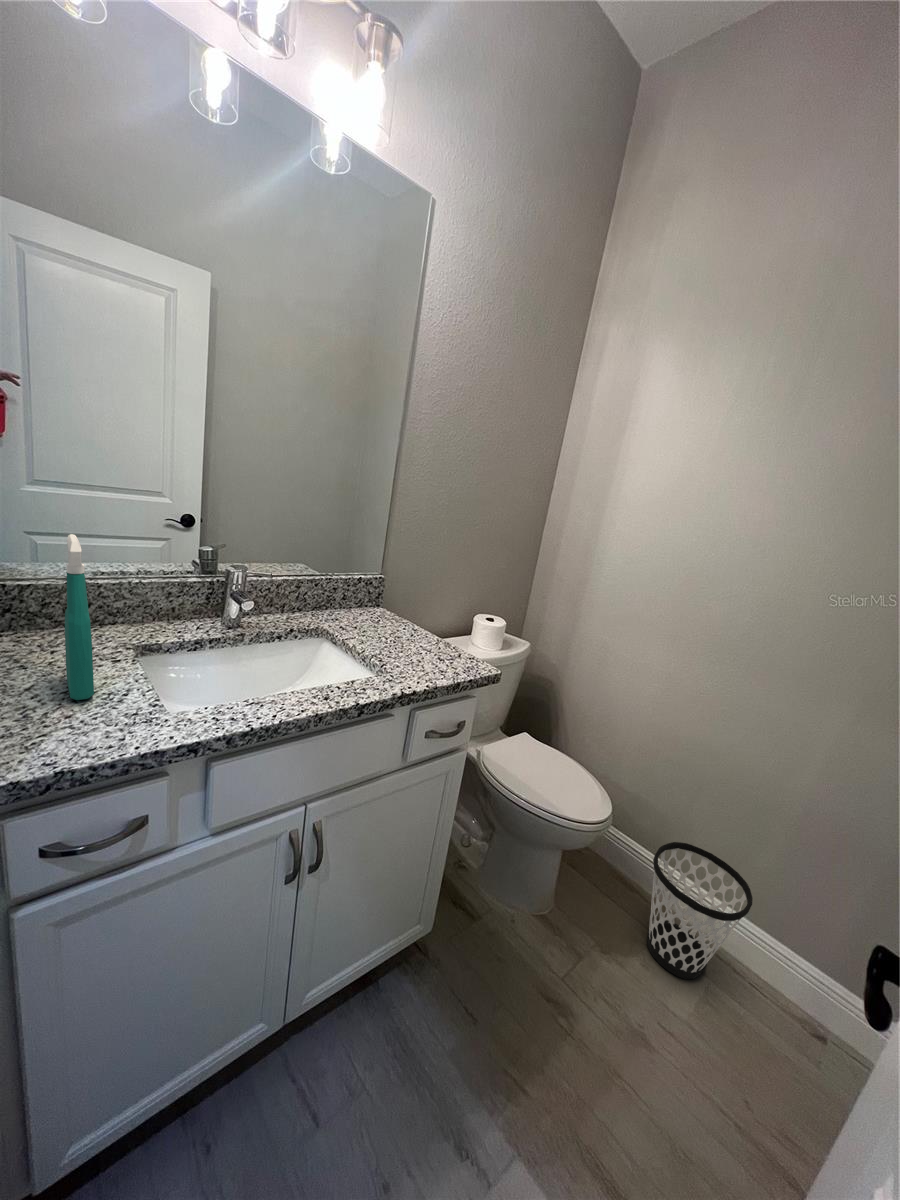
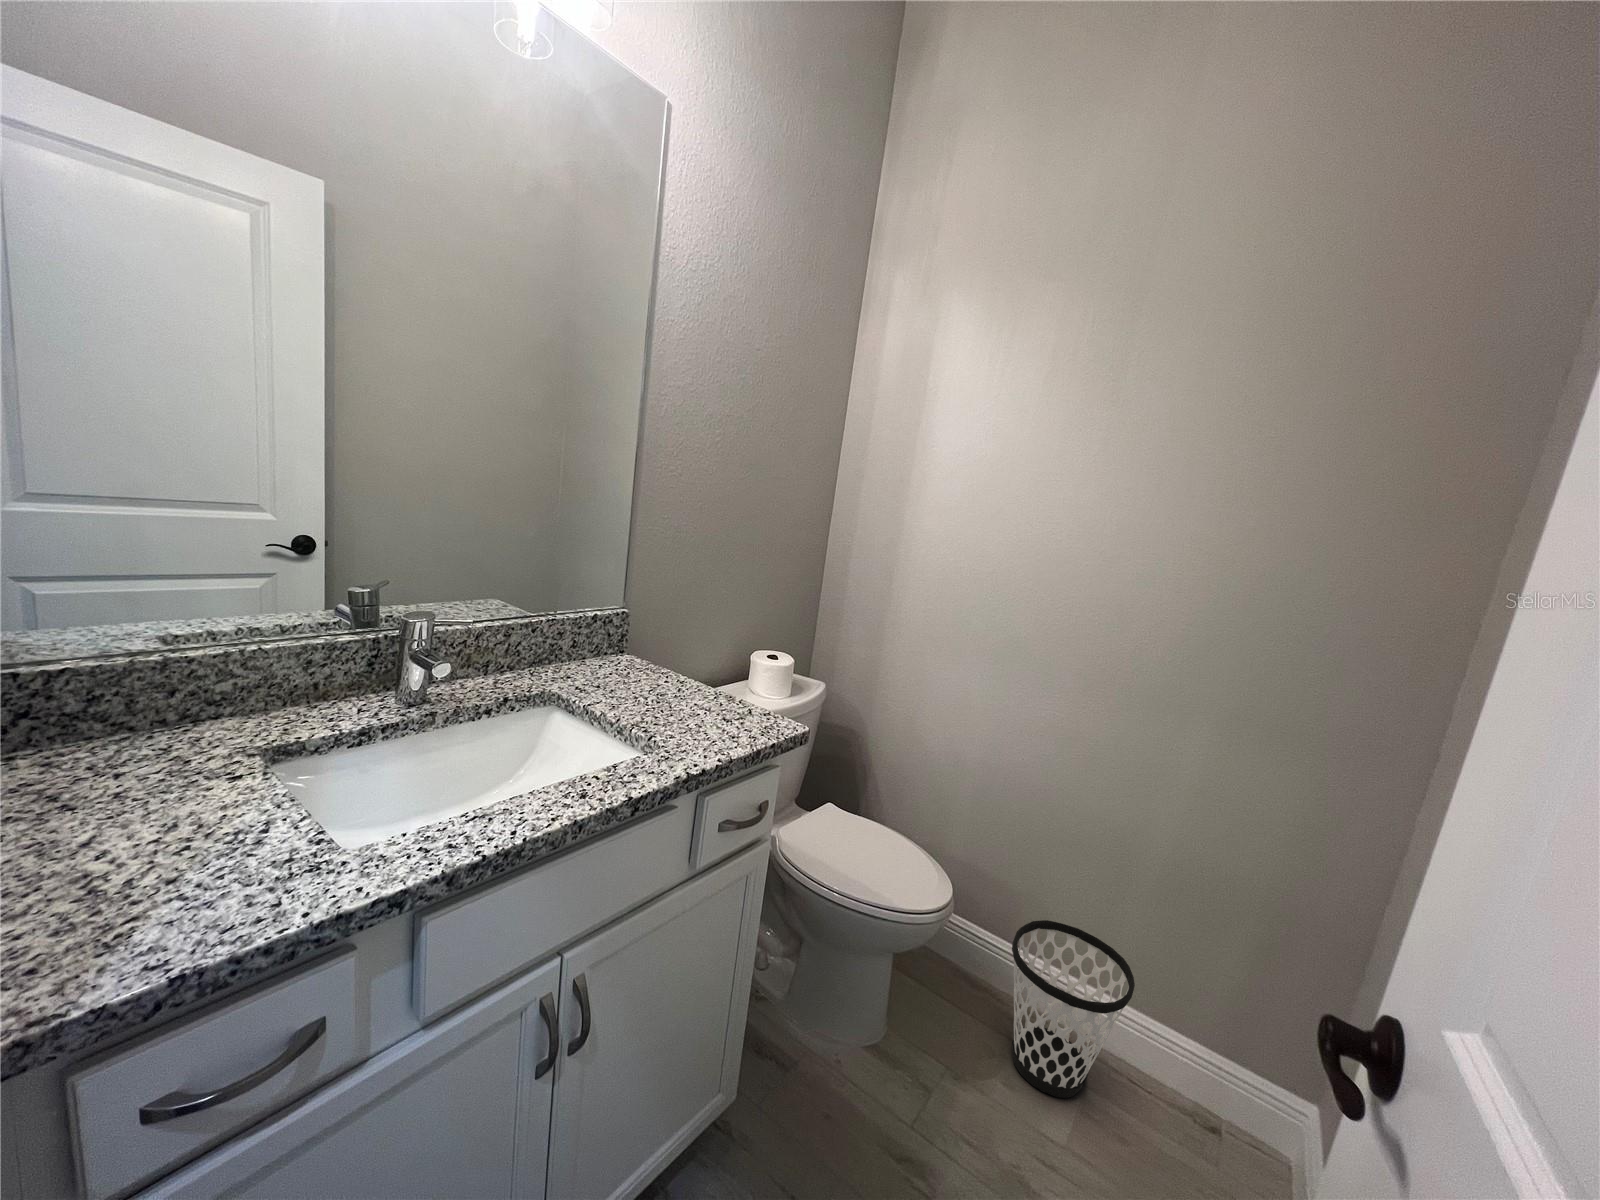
spray bottle: present [65,534,94,700] -> none [149,586,210,851]

